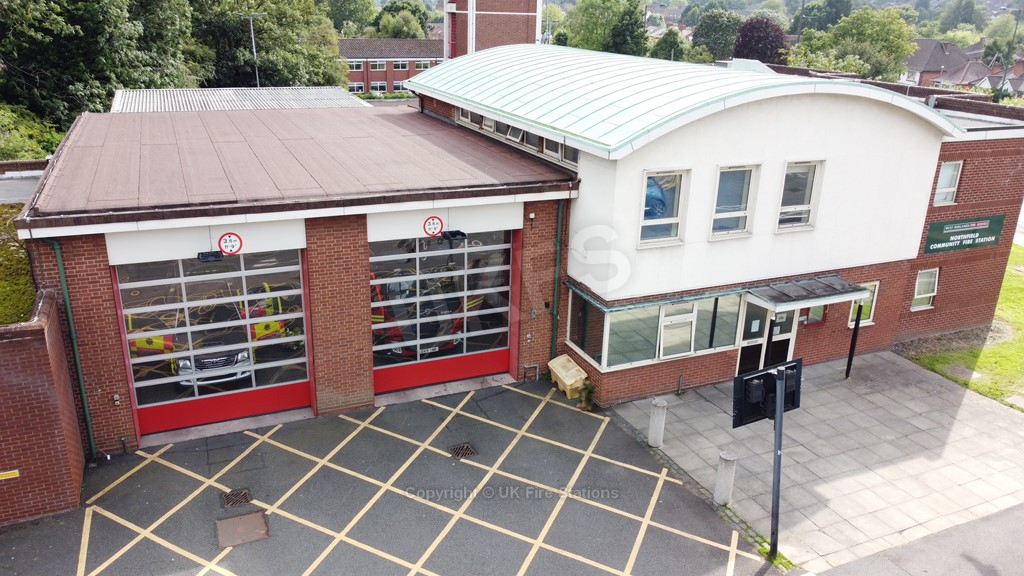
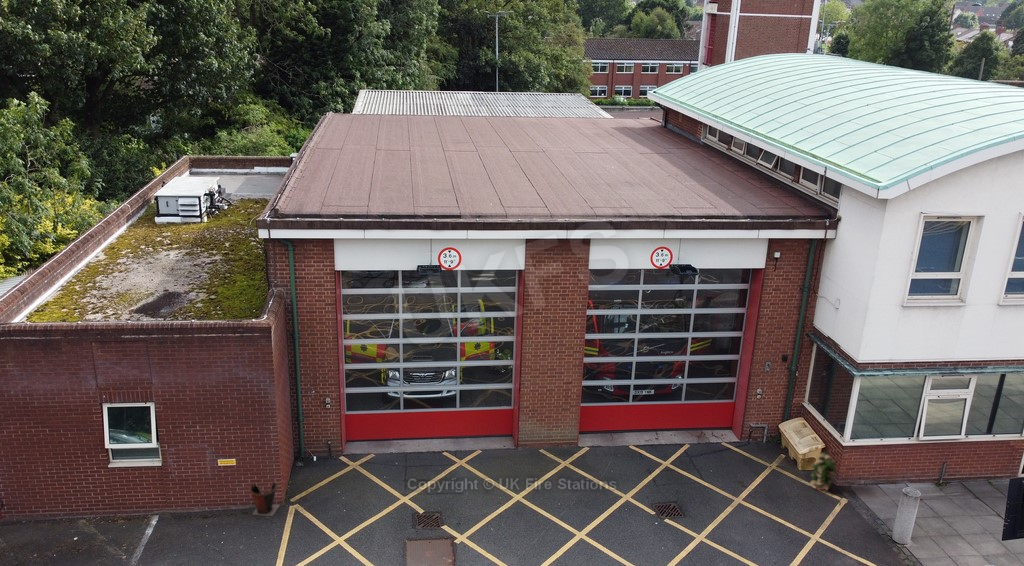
waste bin: none [28,492,69,532] -> present [250,482,280,516]

